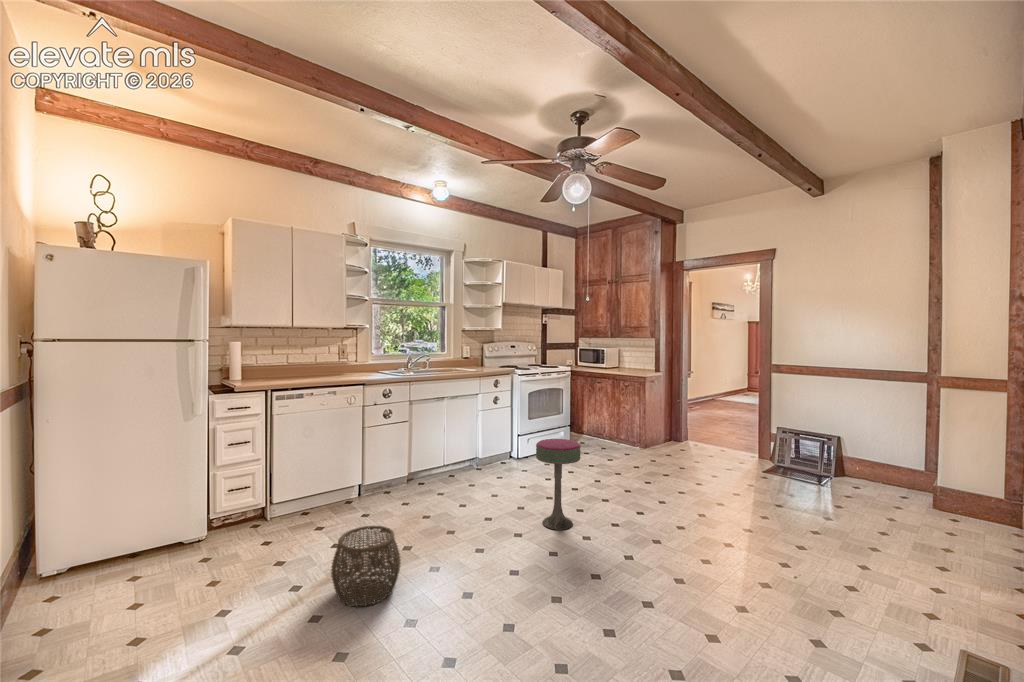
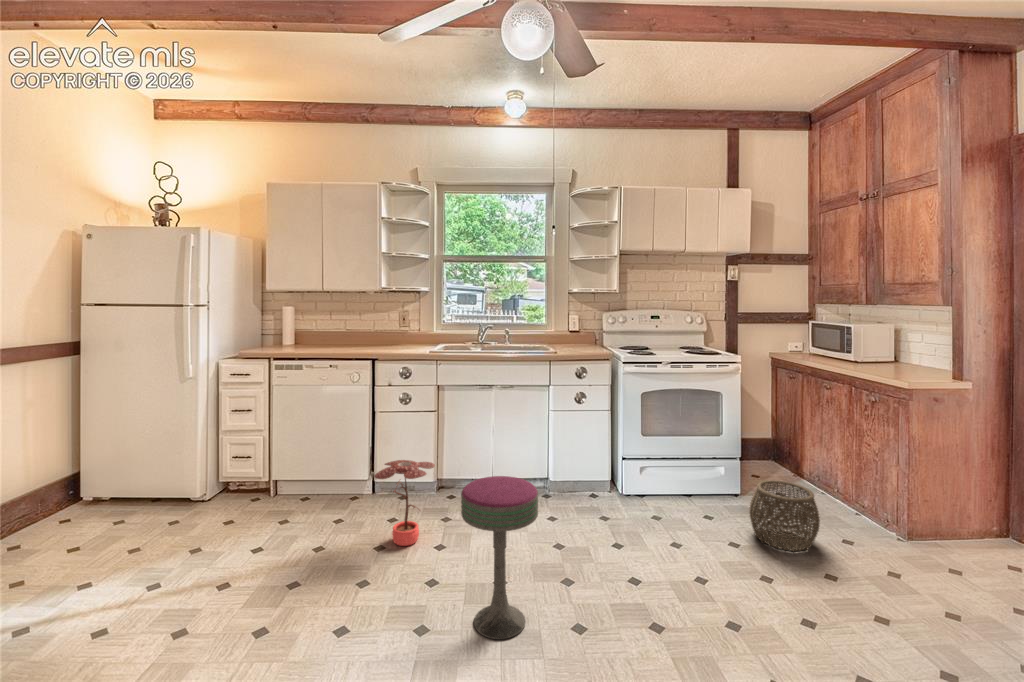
potted plant: none [422,452,466,515] -> present [374,460,435,546]
woven basket: present [331,526,401,607] -> present [749,480,820,551]

